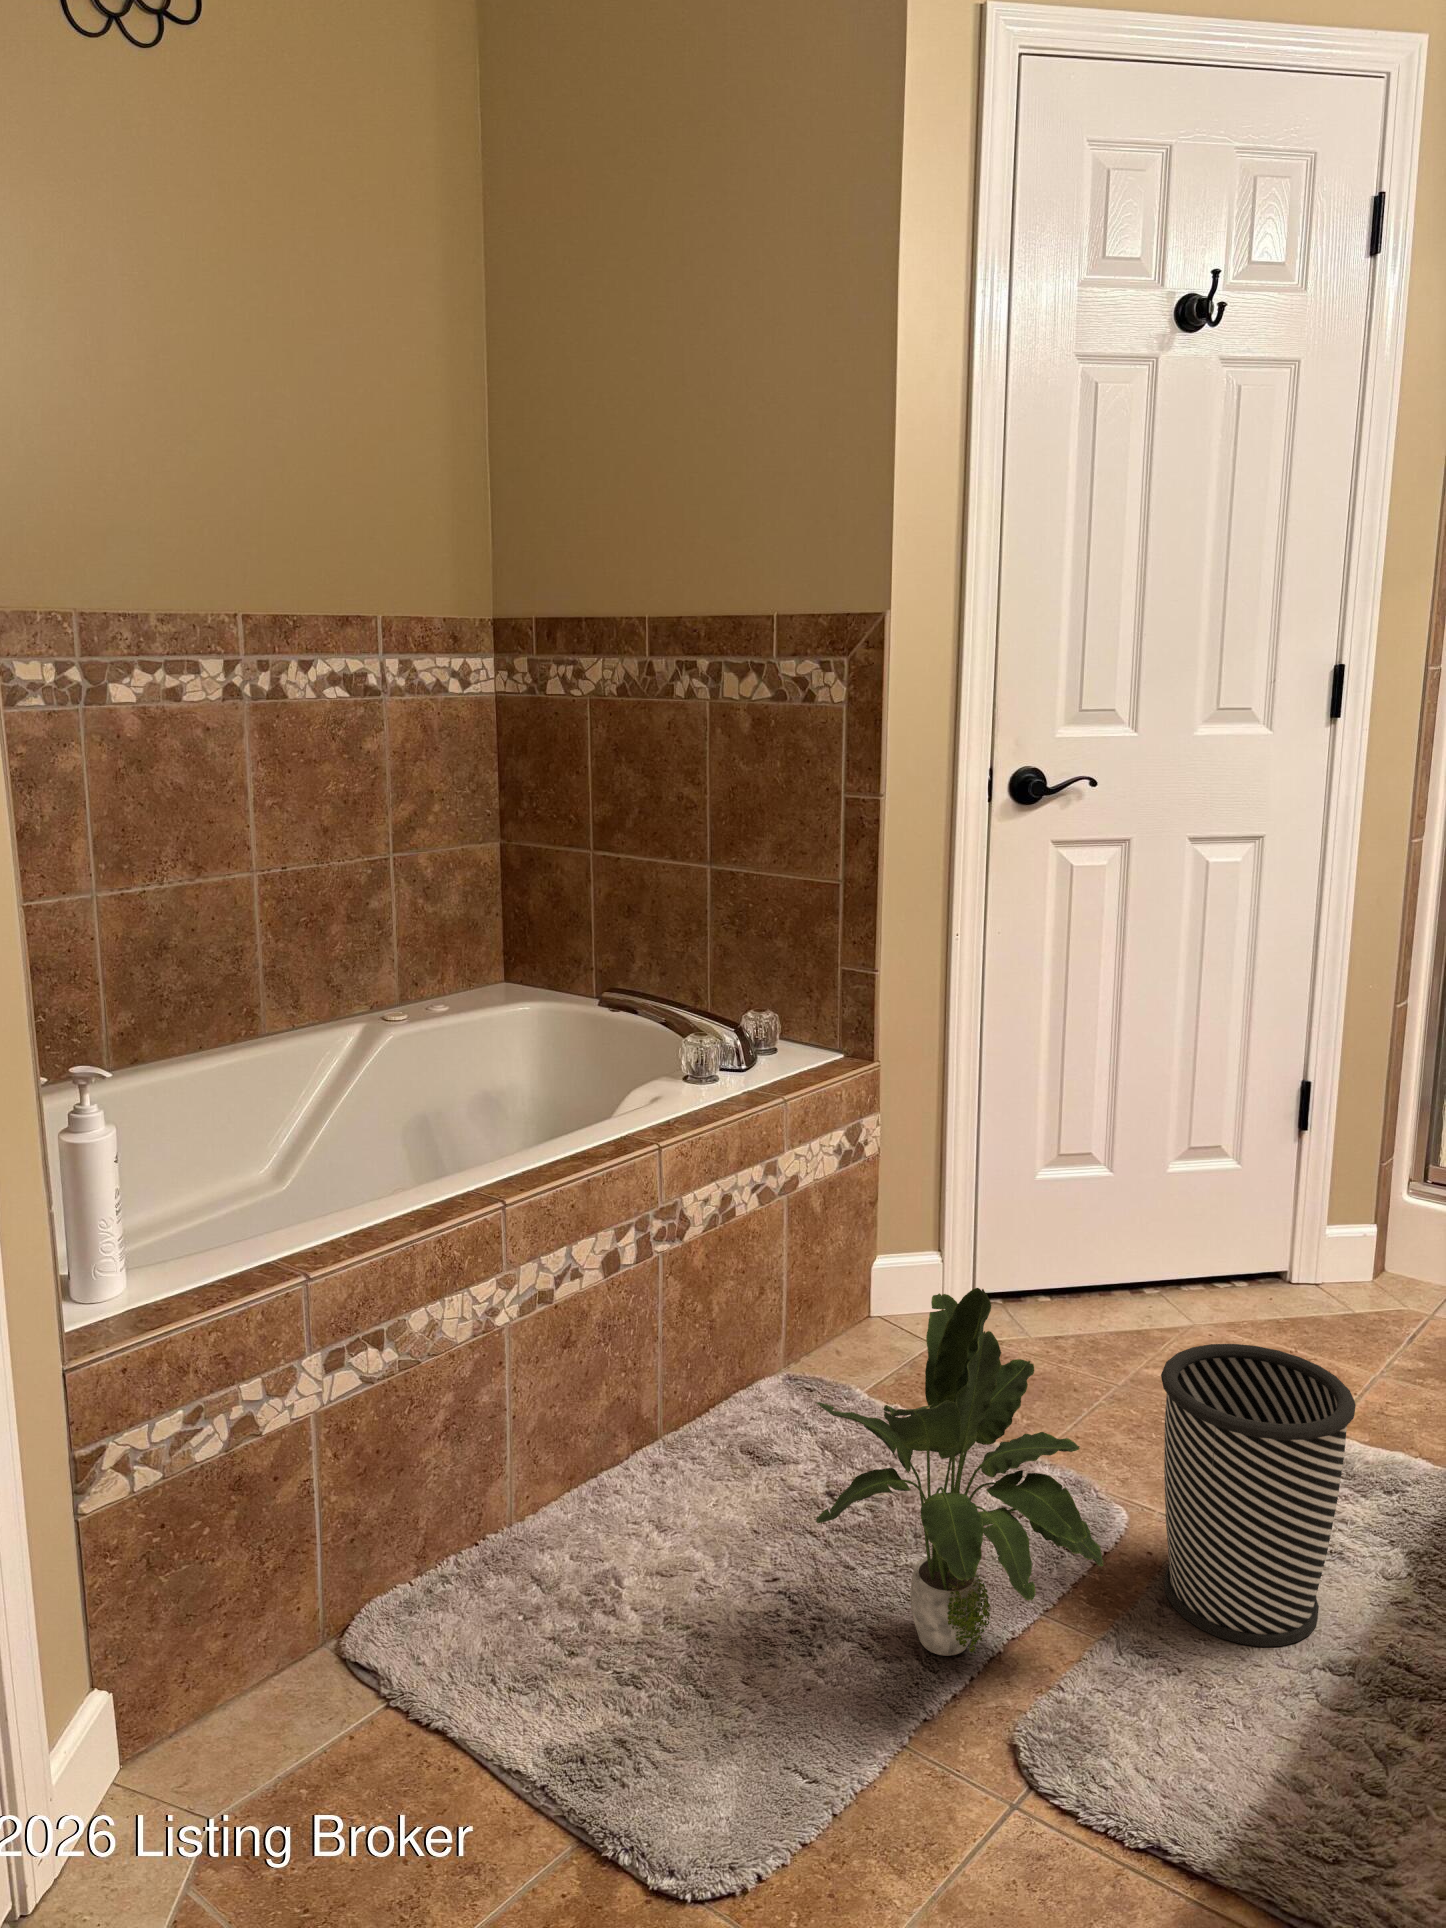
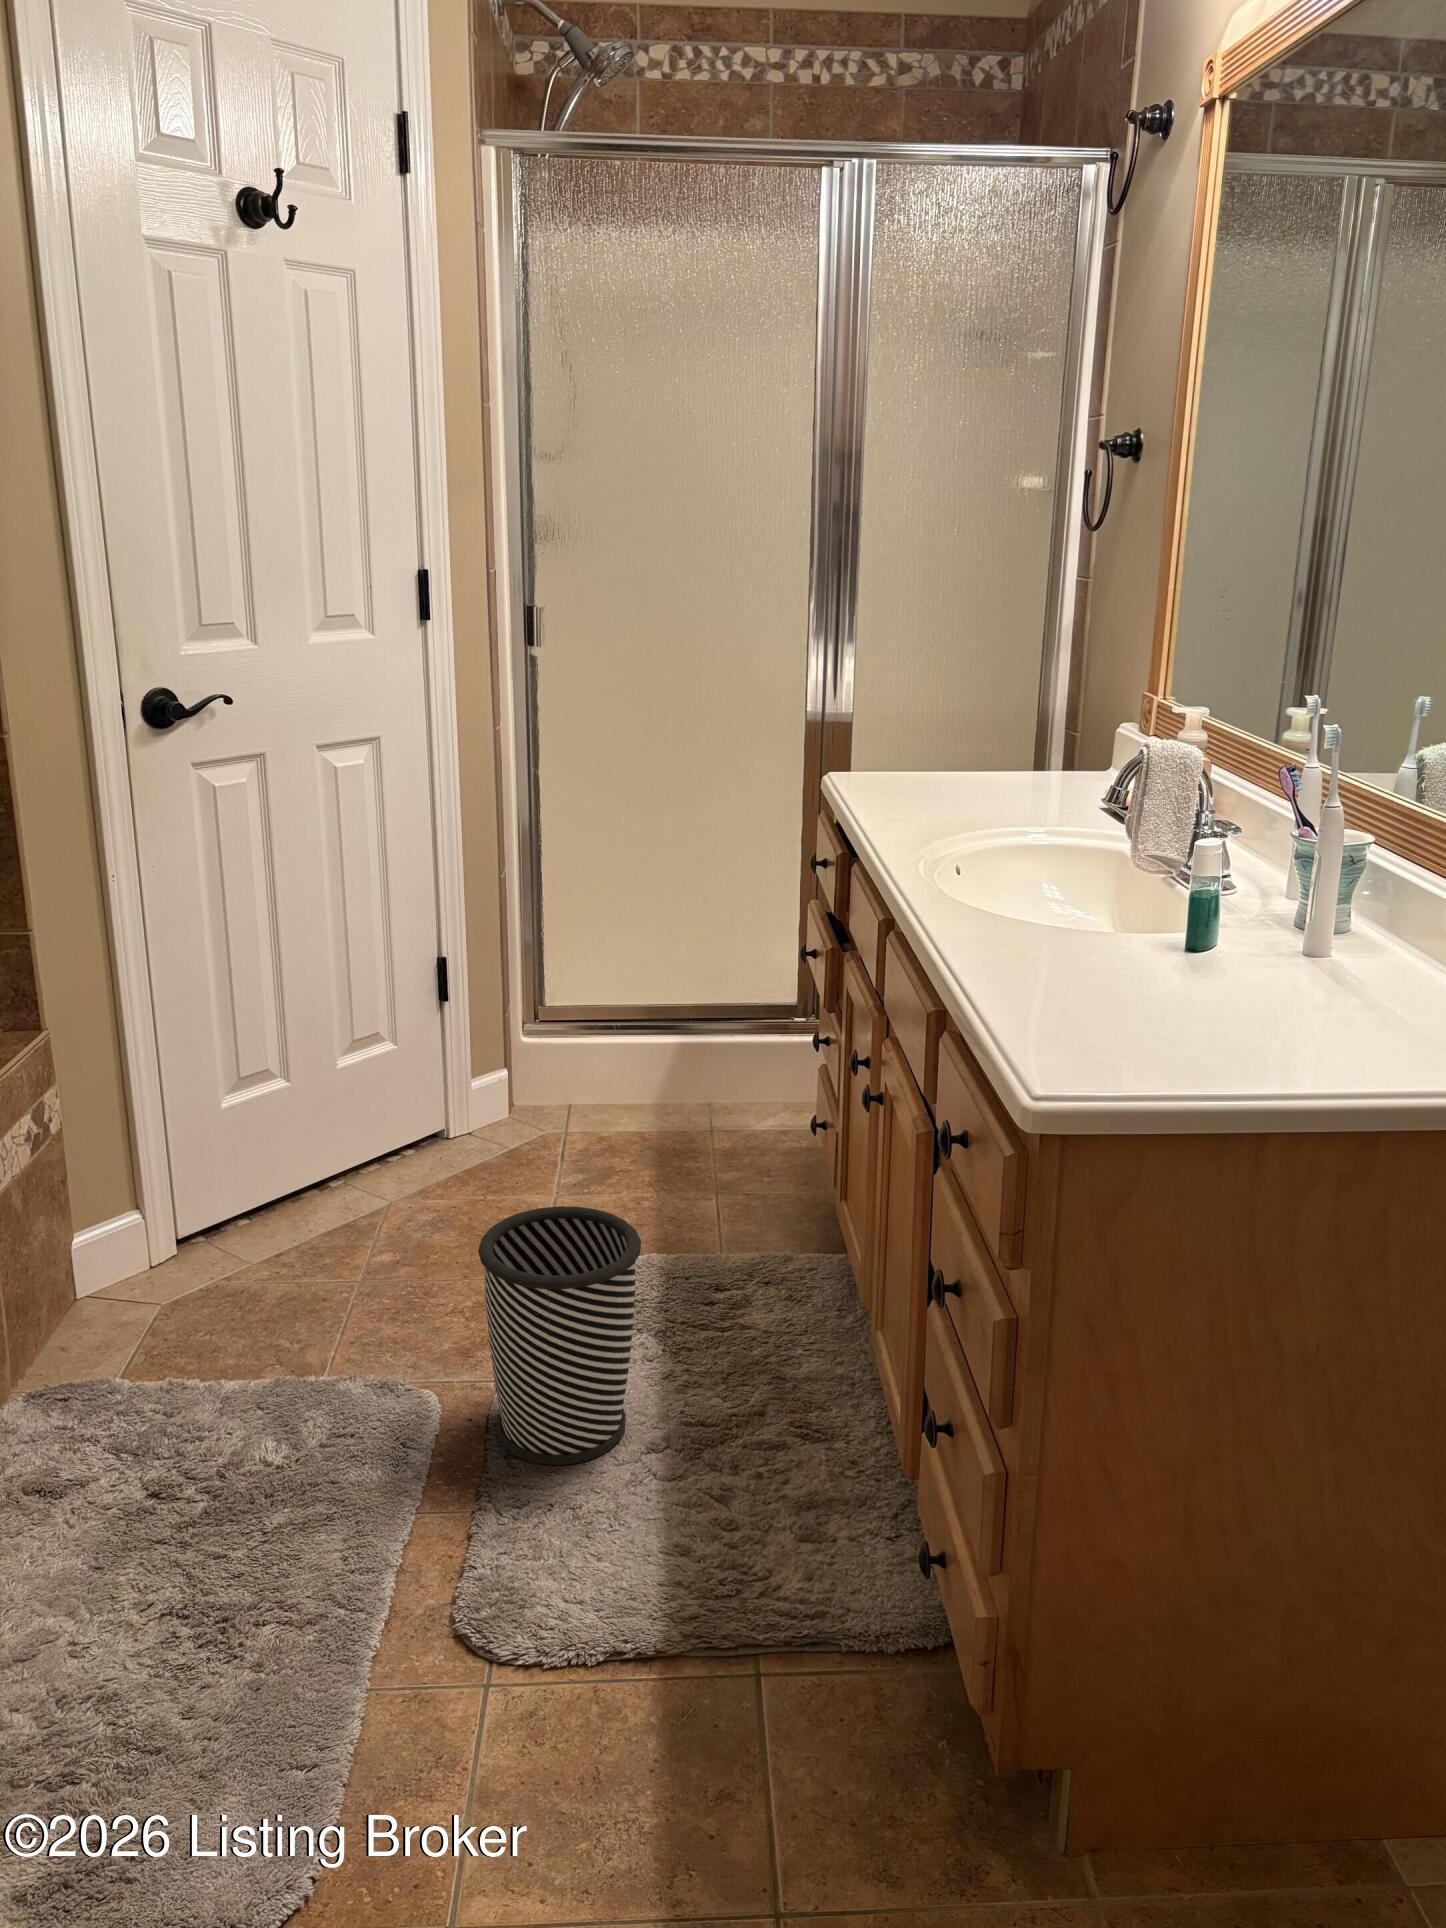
potted plant: present [816,1288,1104,1656] -> none [201,1237,488,1595]

